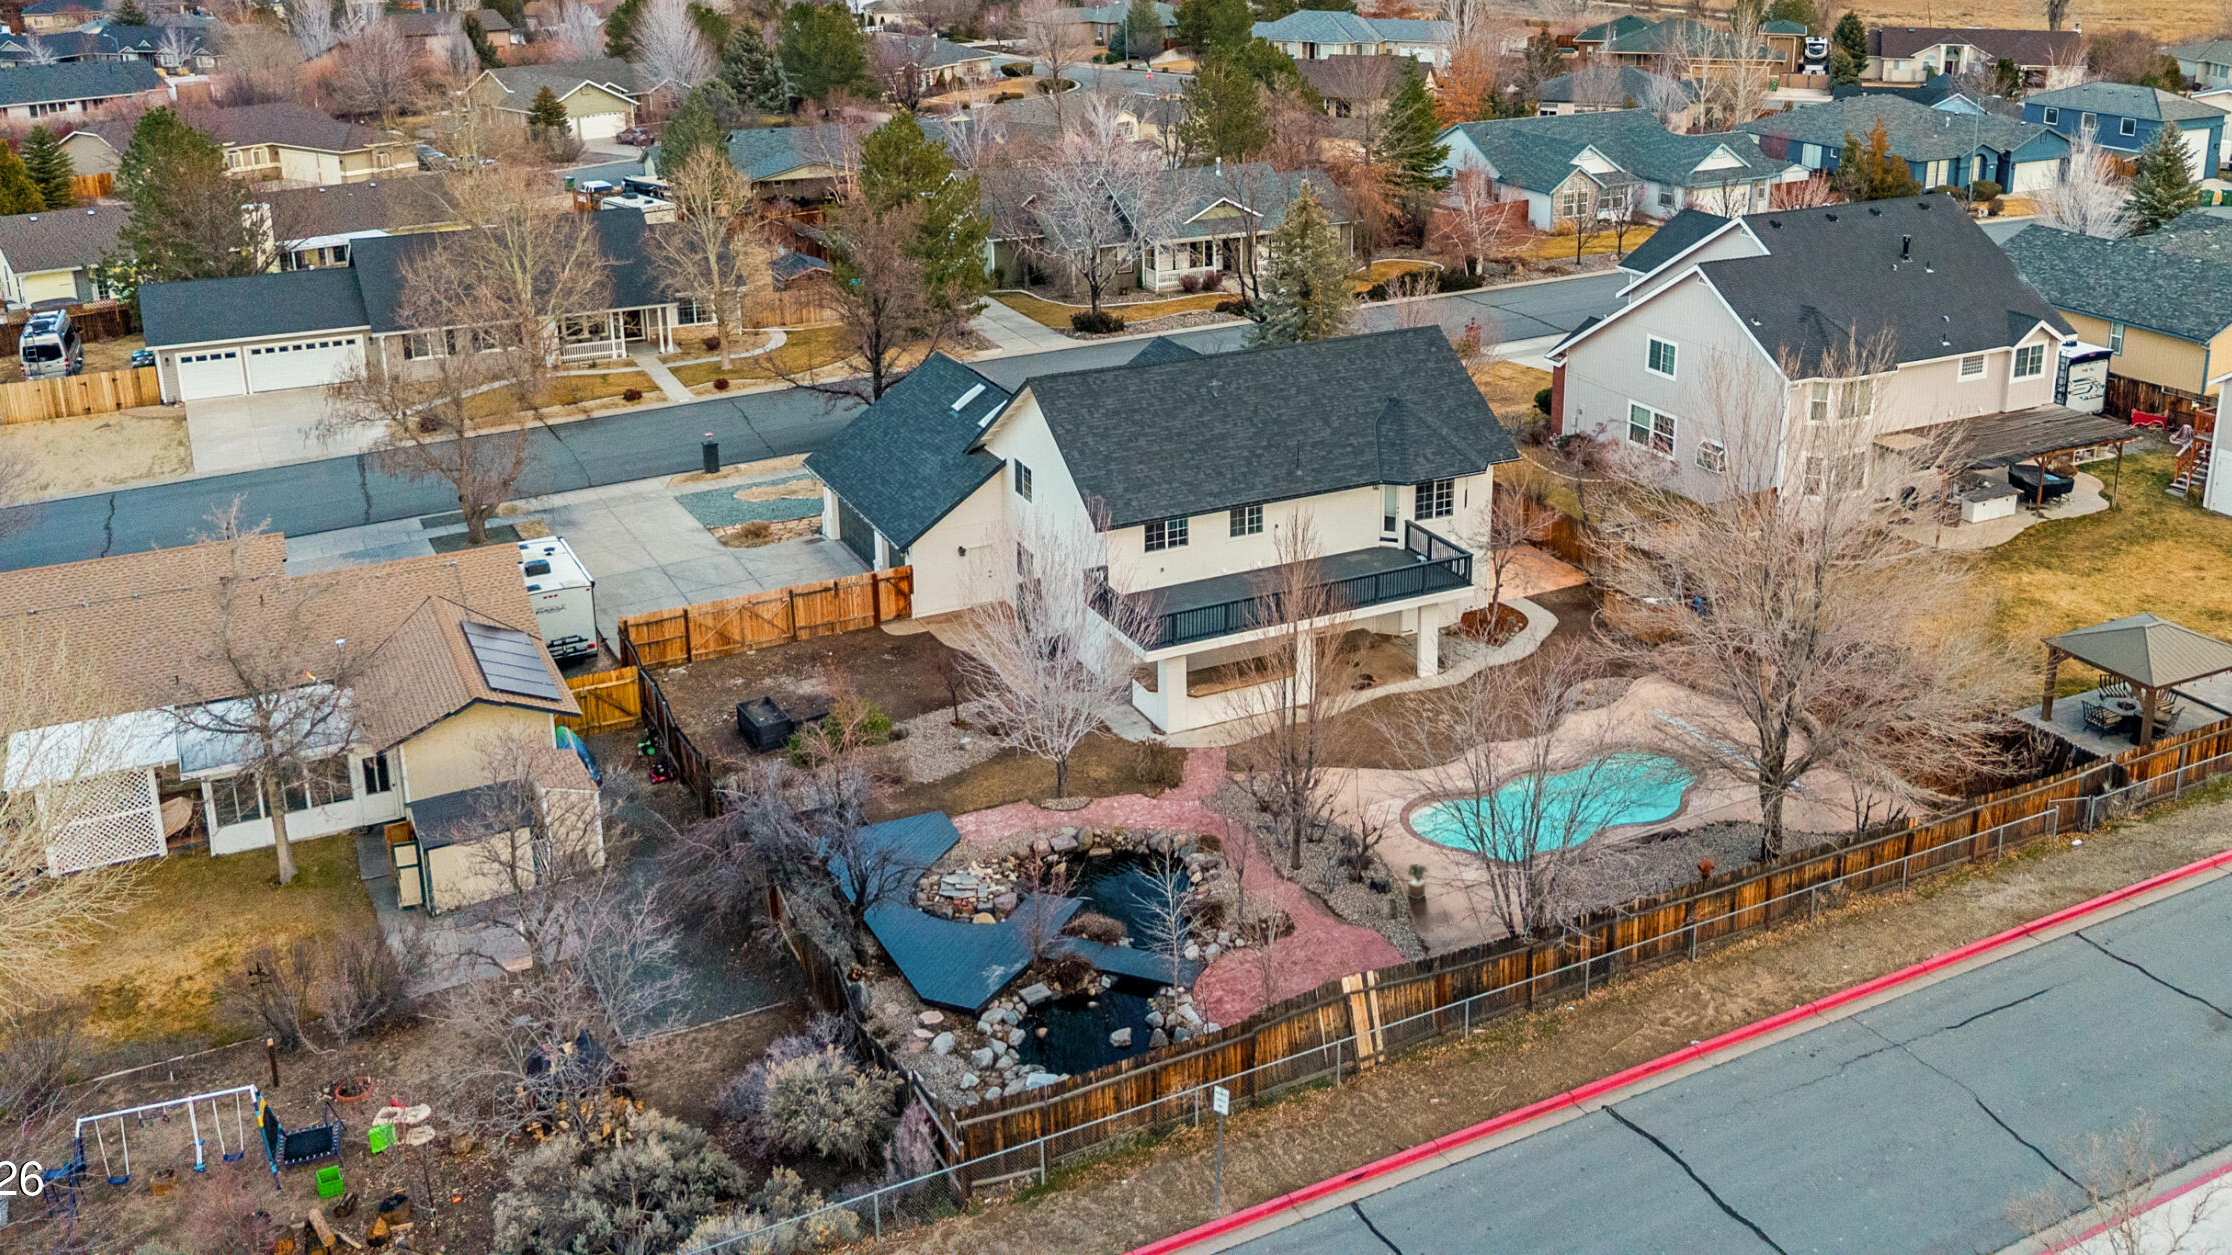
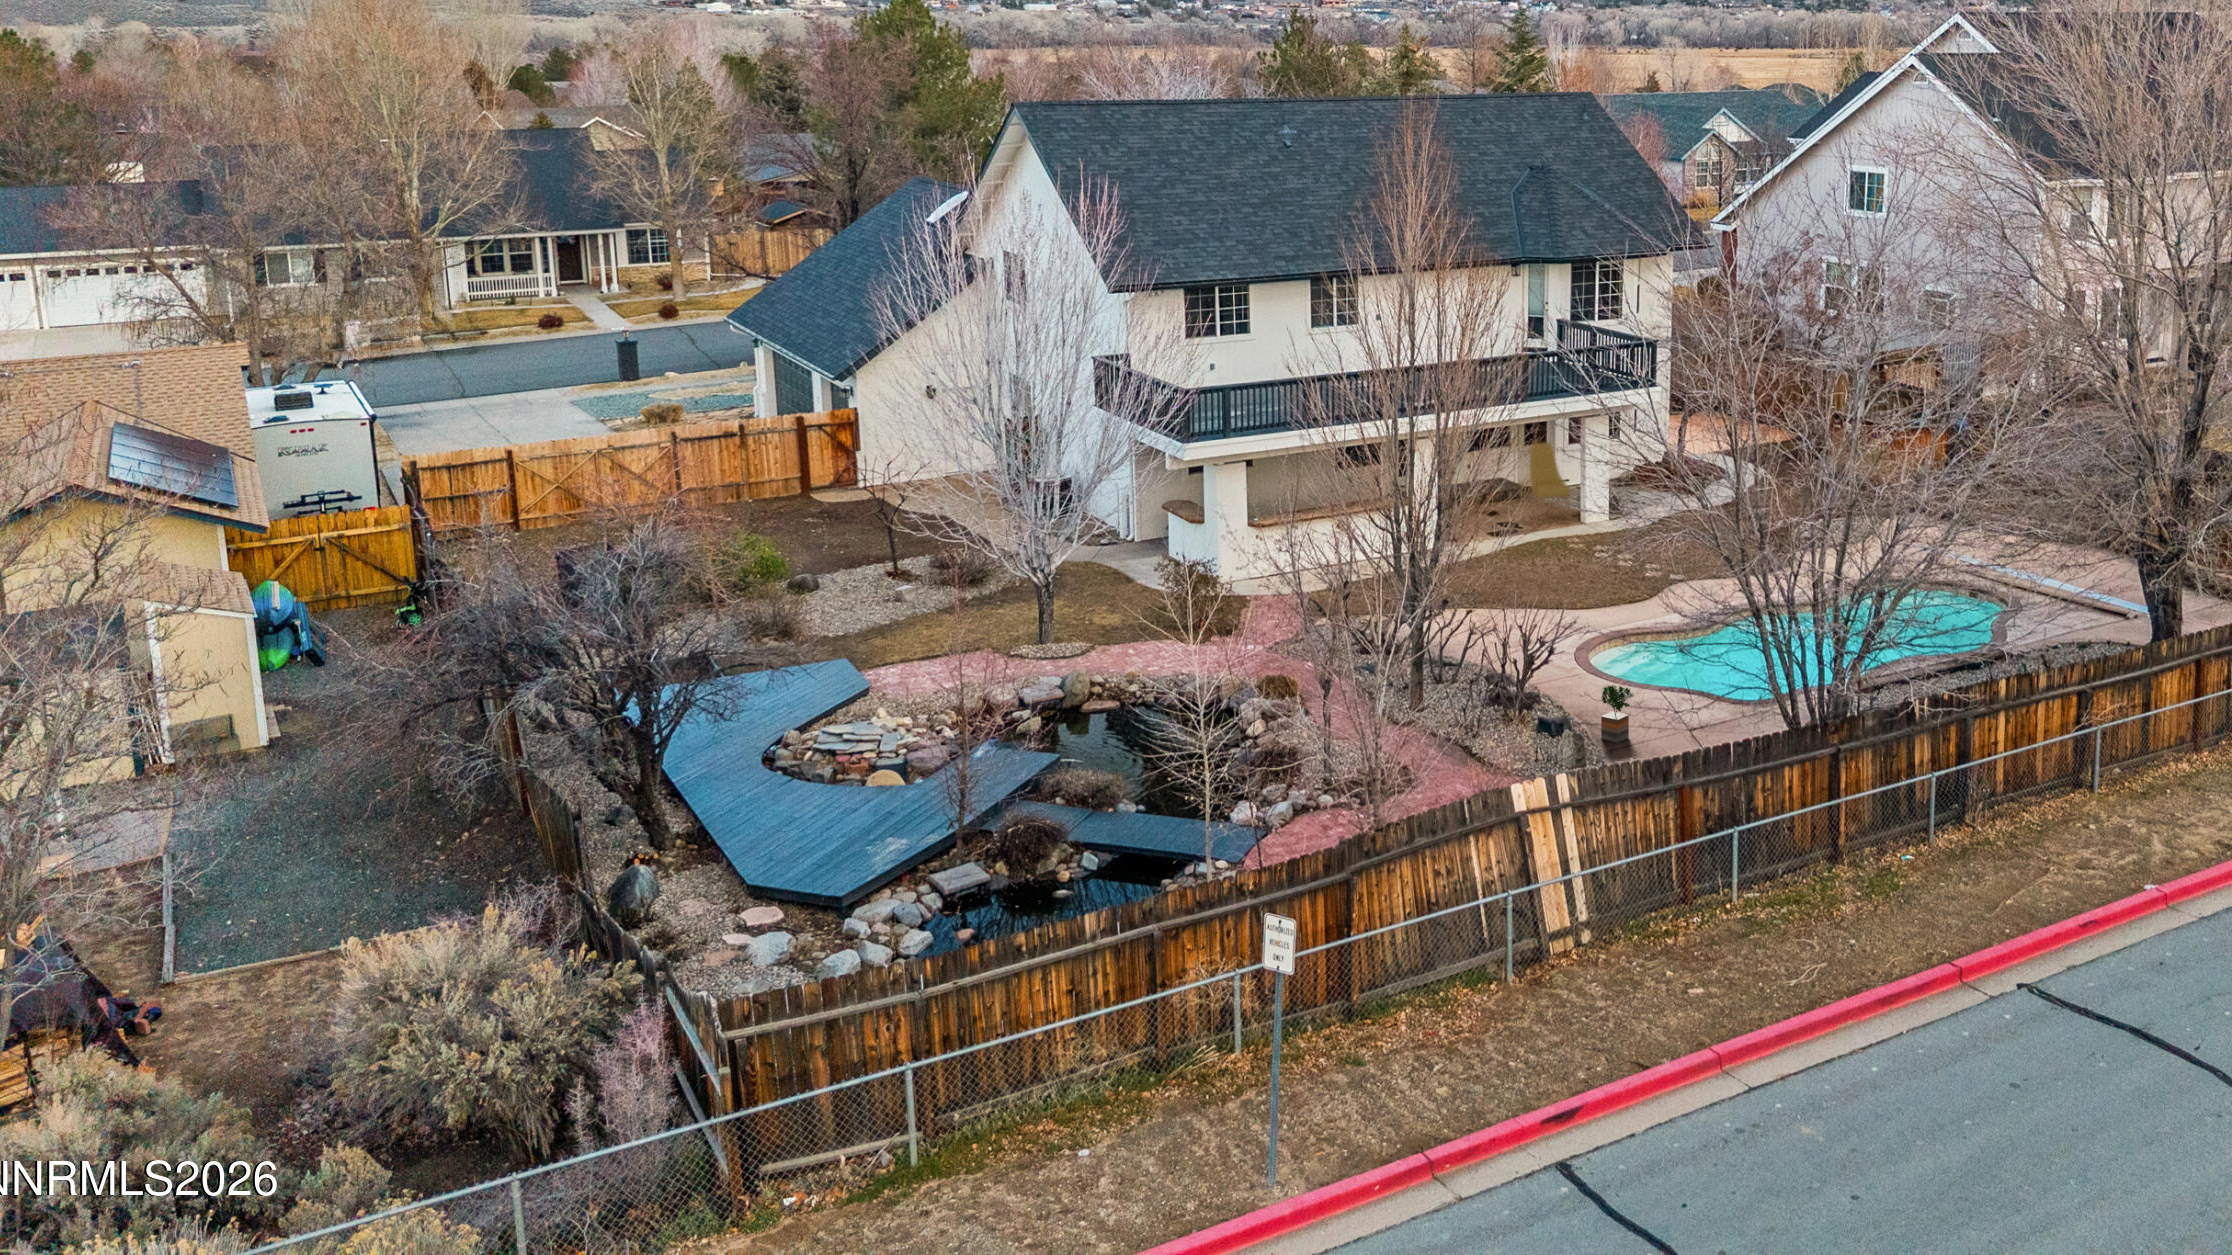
chair: none [1383,615,1412,677] -> present [1530,443,1571,524]

